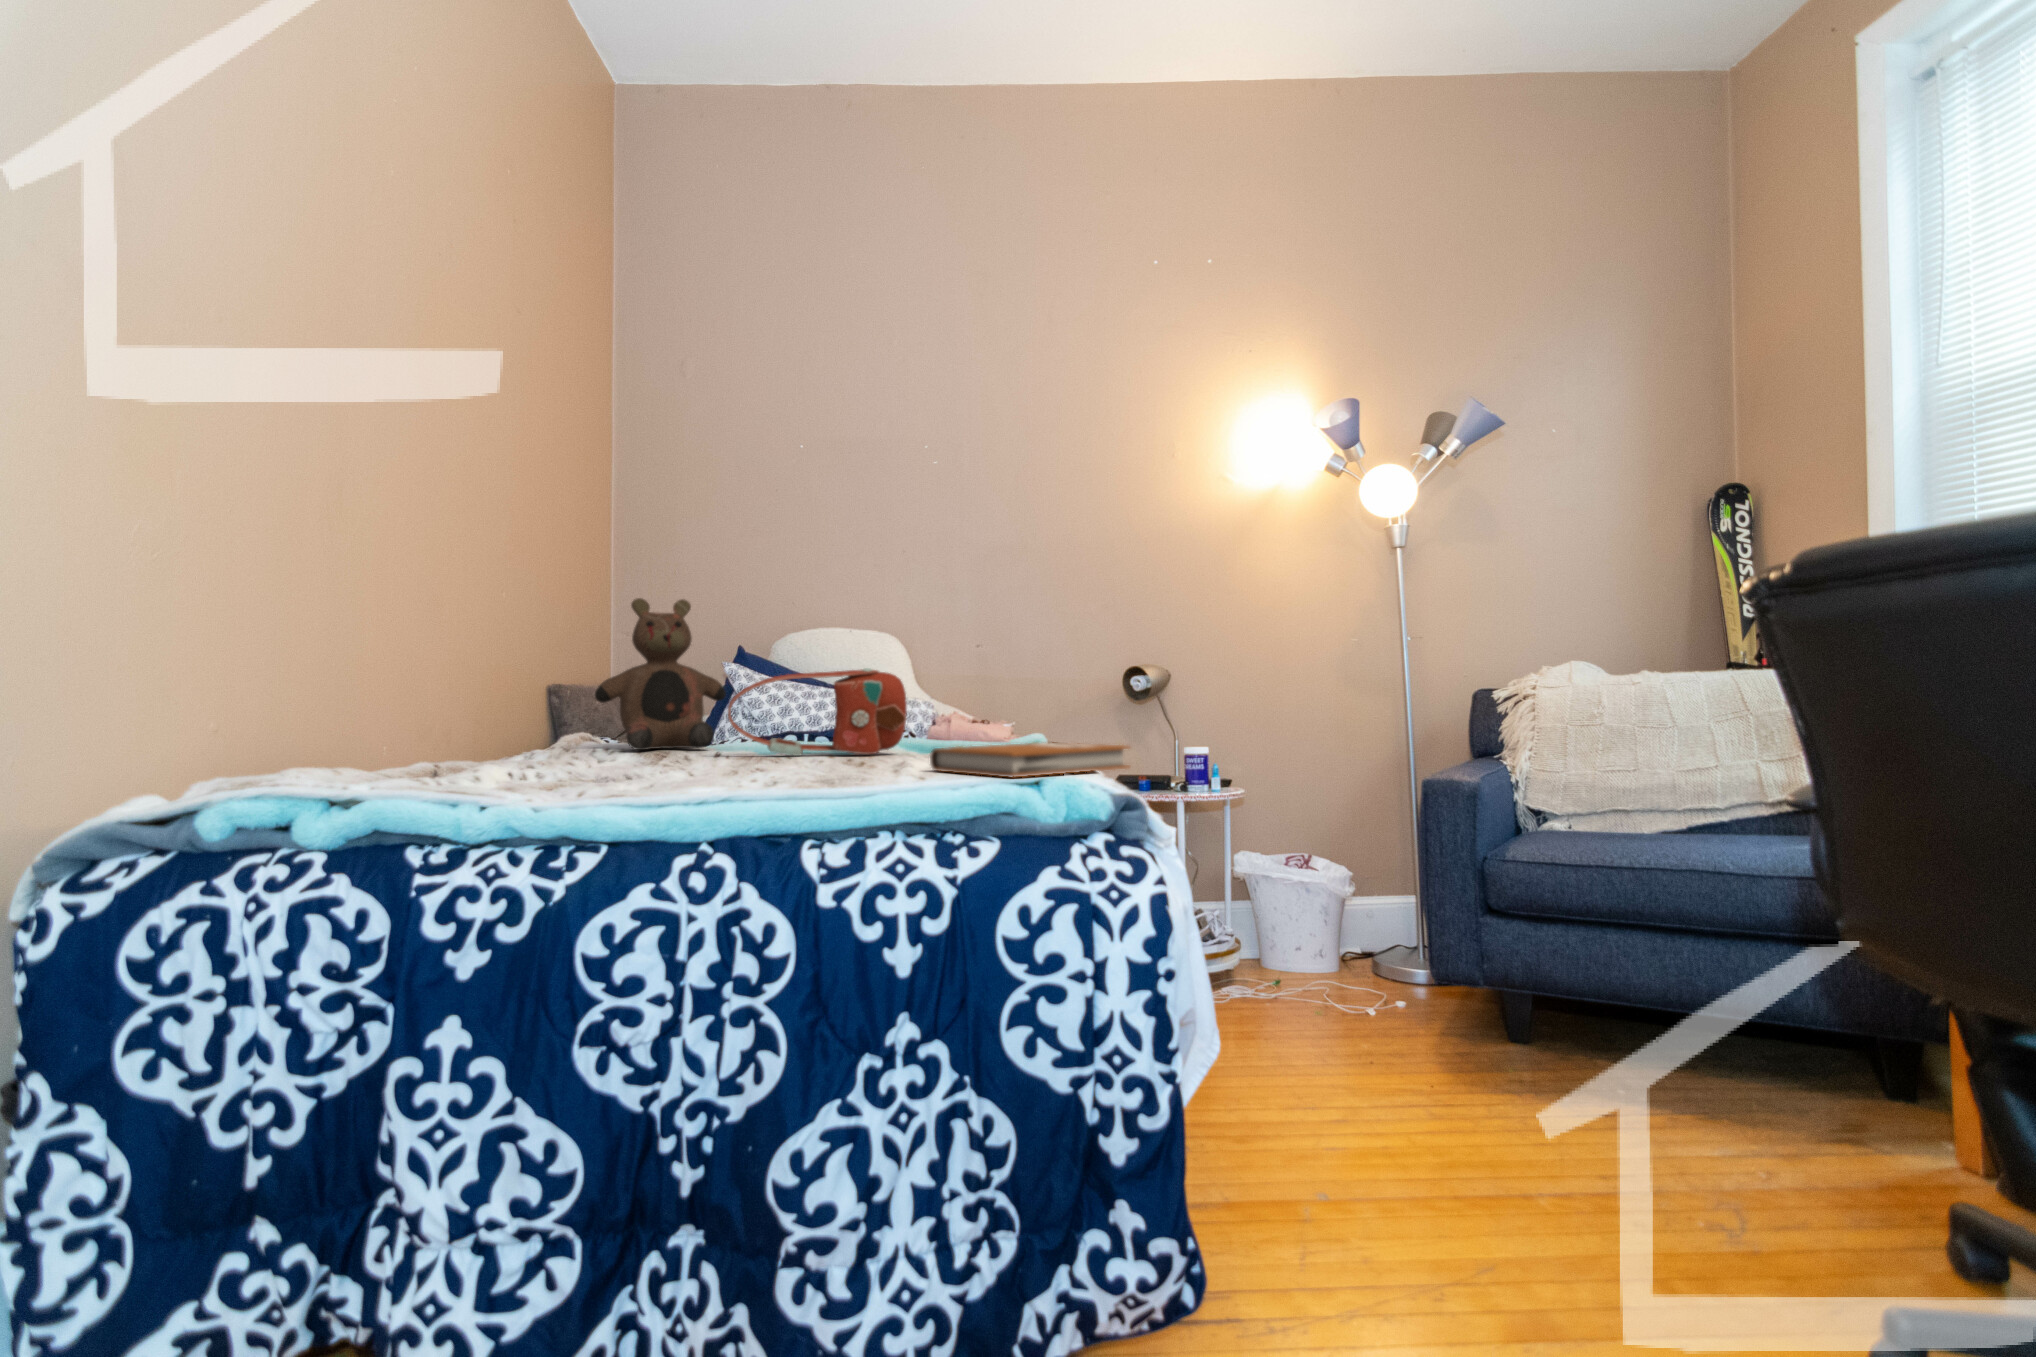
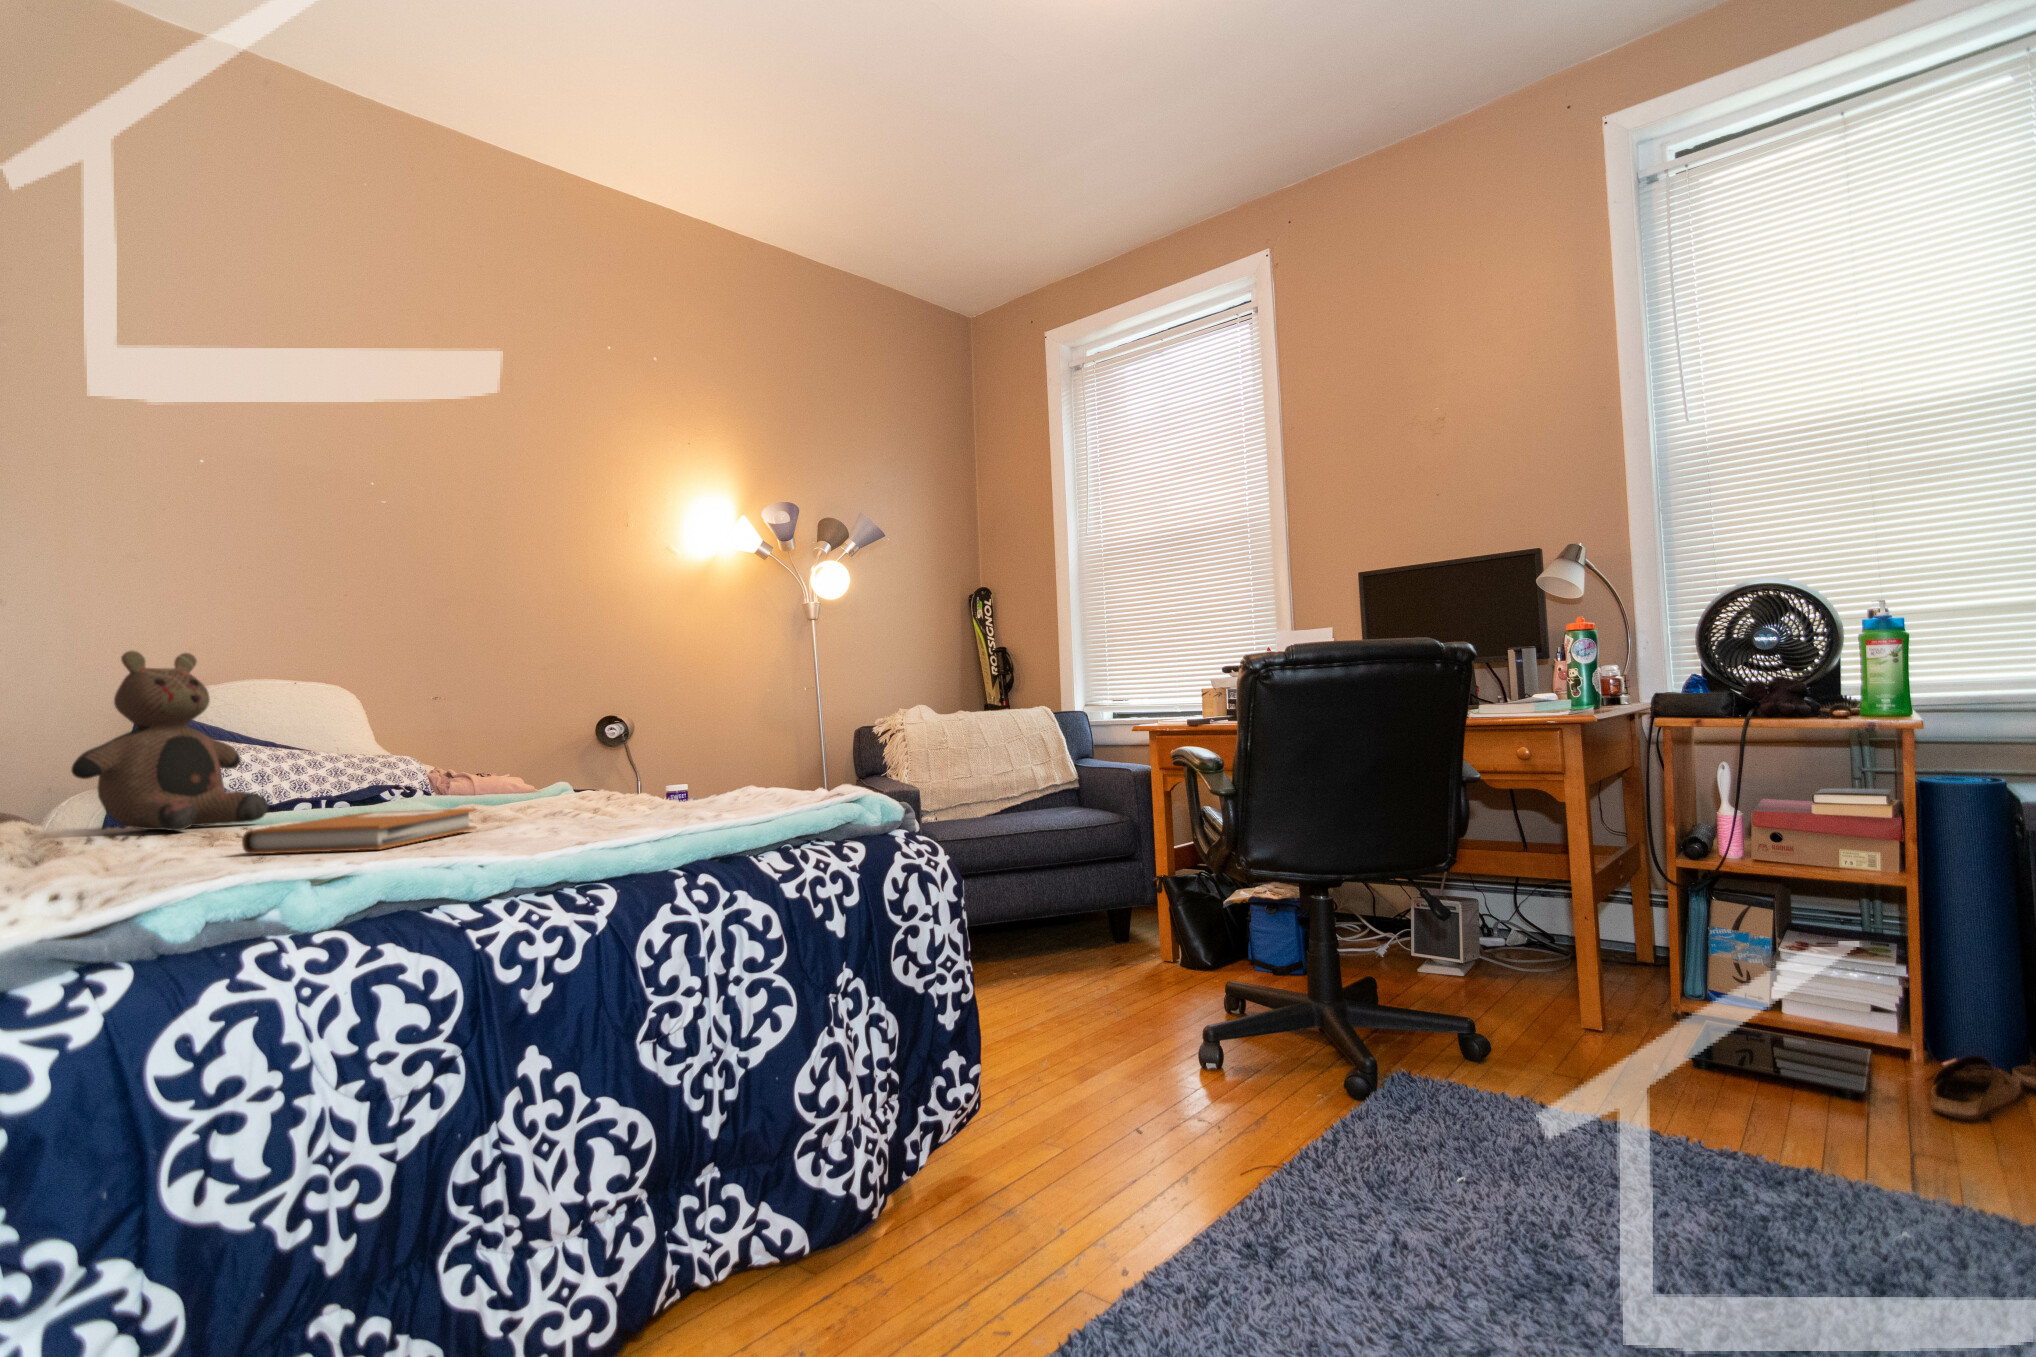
handbag: present [728,668,907,756] -> none [378,728,559,815]
notebook: present [930,742,1129,778] -> present [242,808,476,854]

